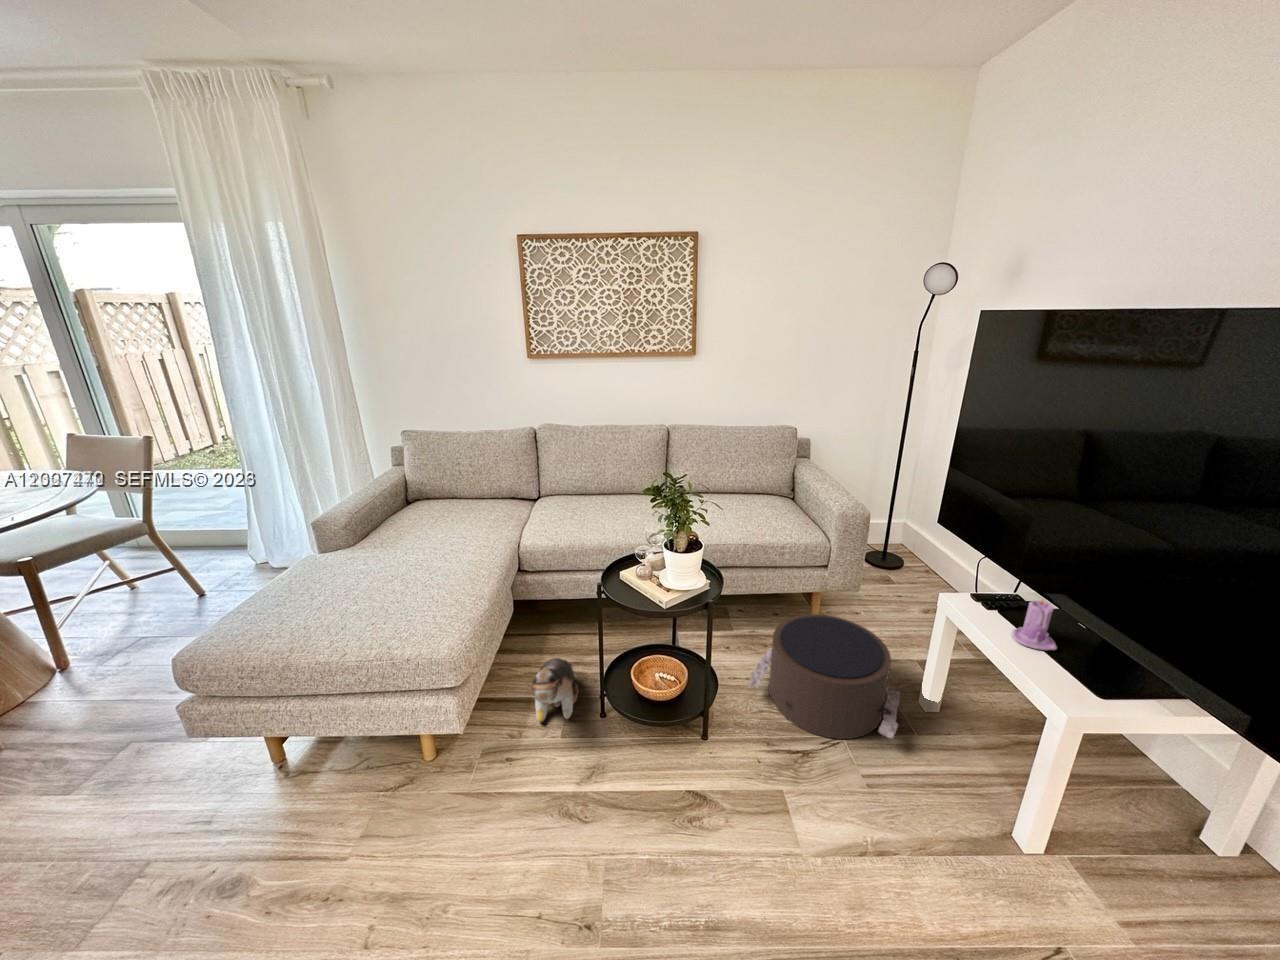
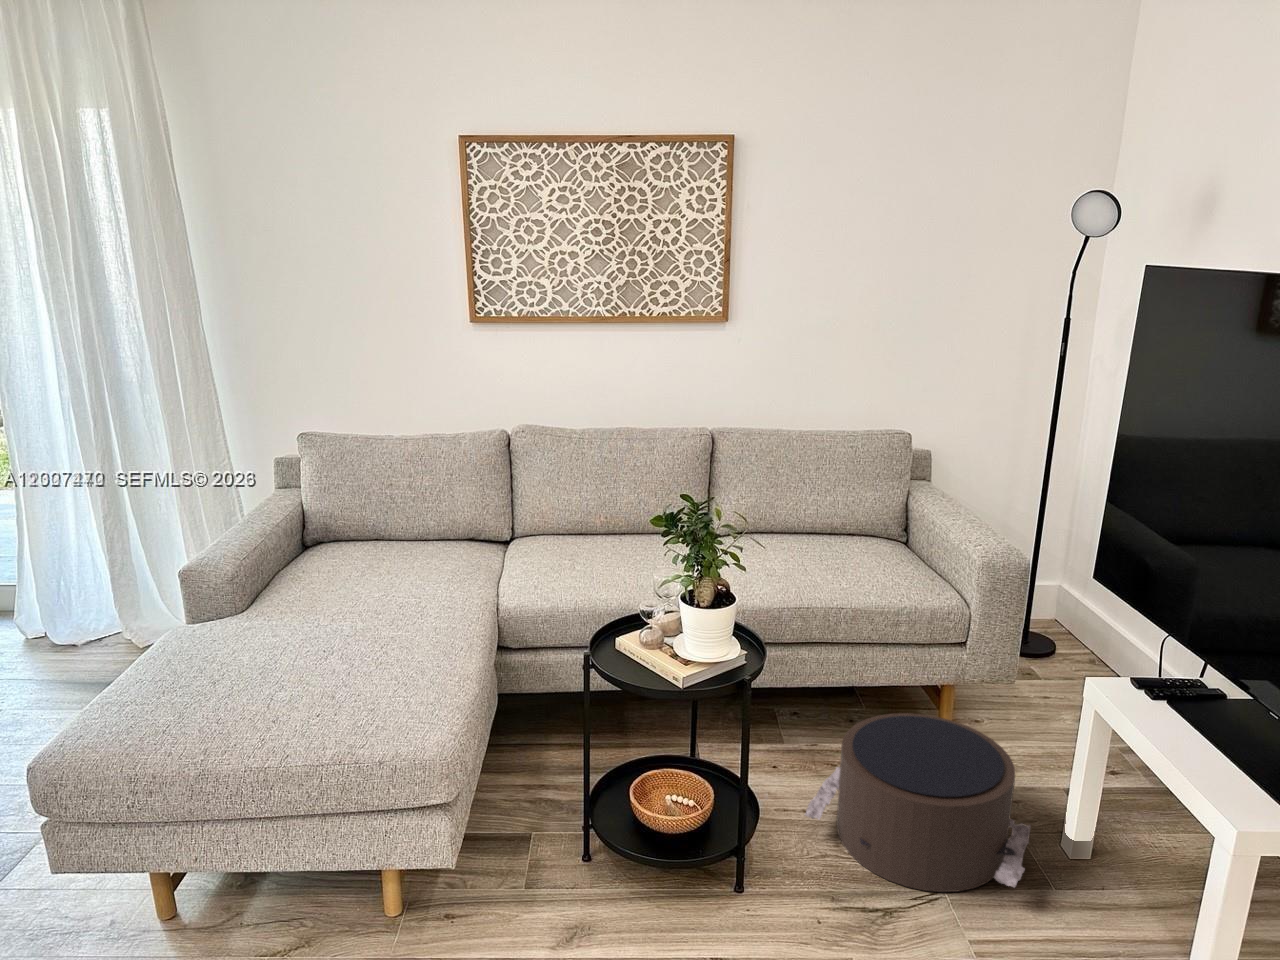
candle: present [1012,600,1057,650] -> none [1183,675,1243,751]
plush toy: present [525,658,579,722] -> none [473,773,549,867]

